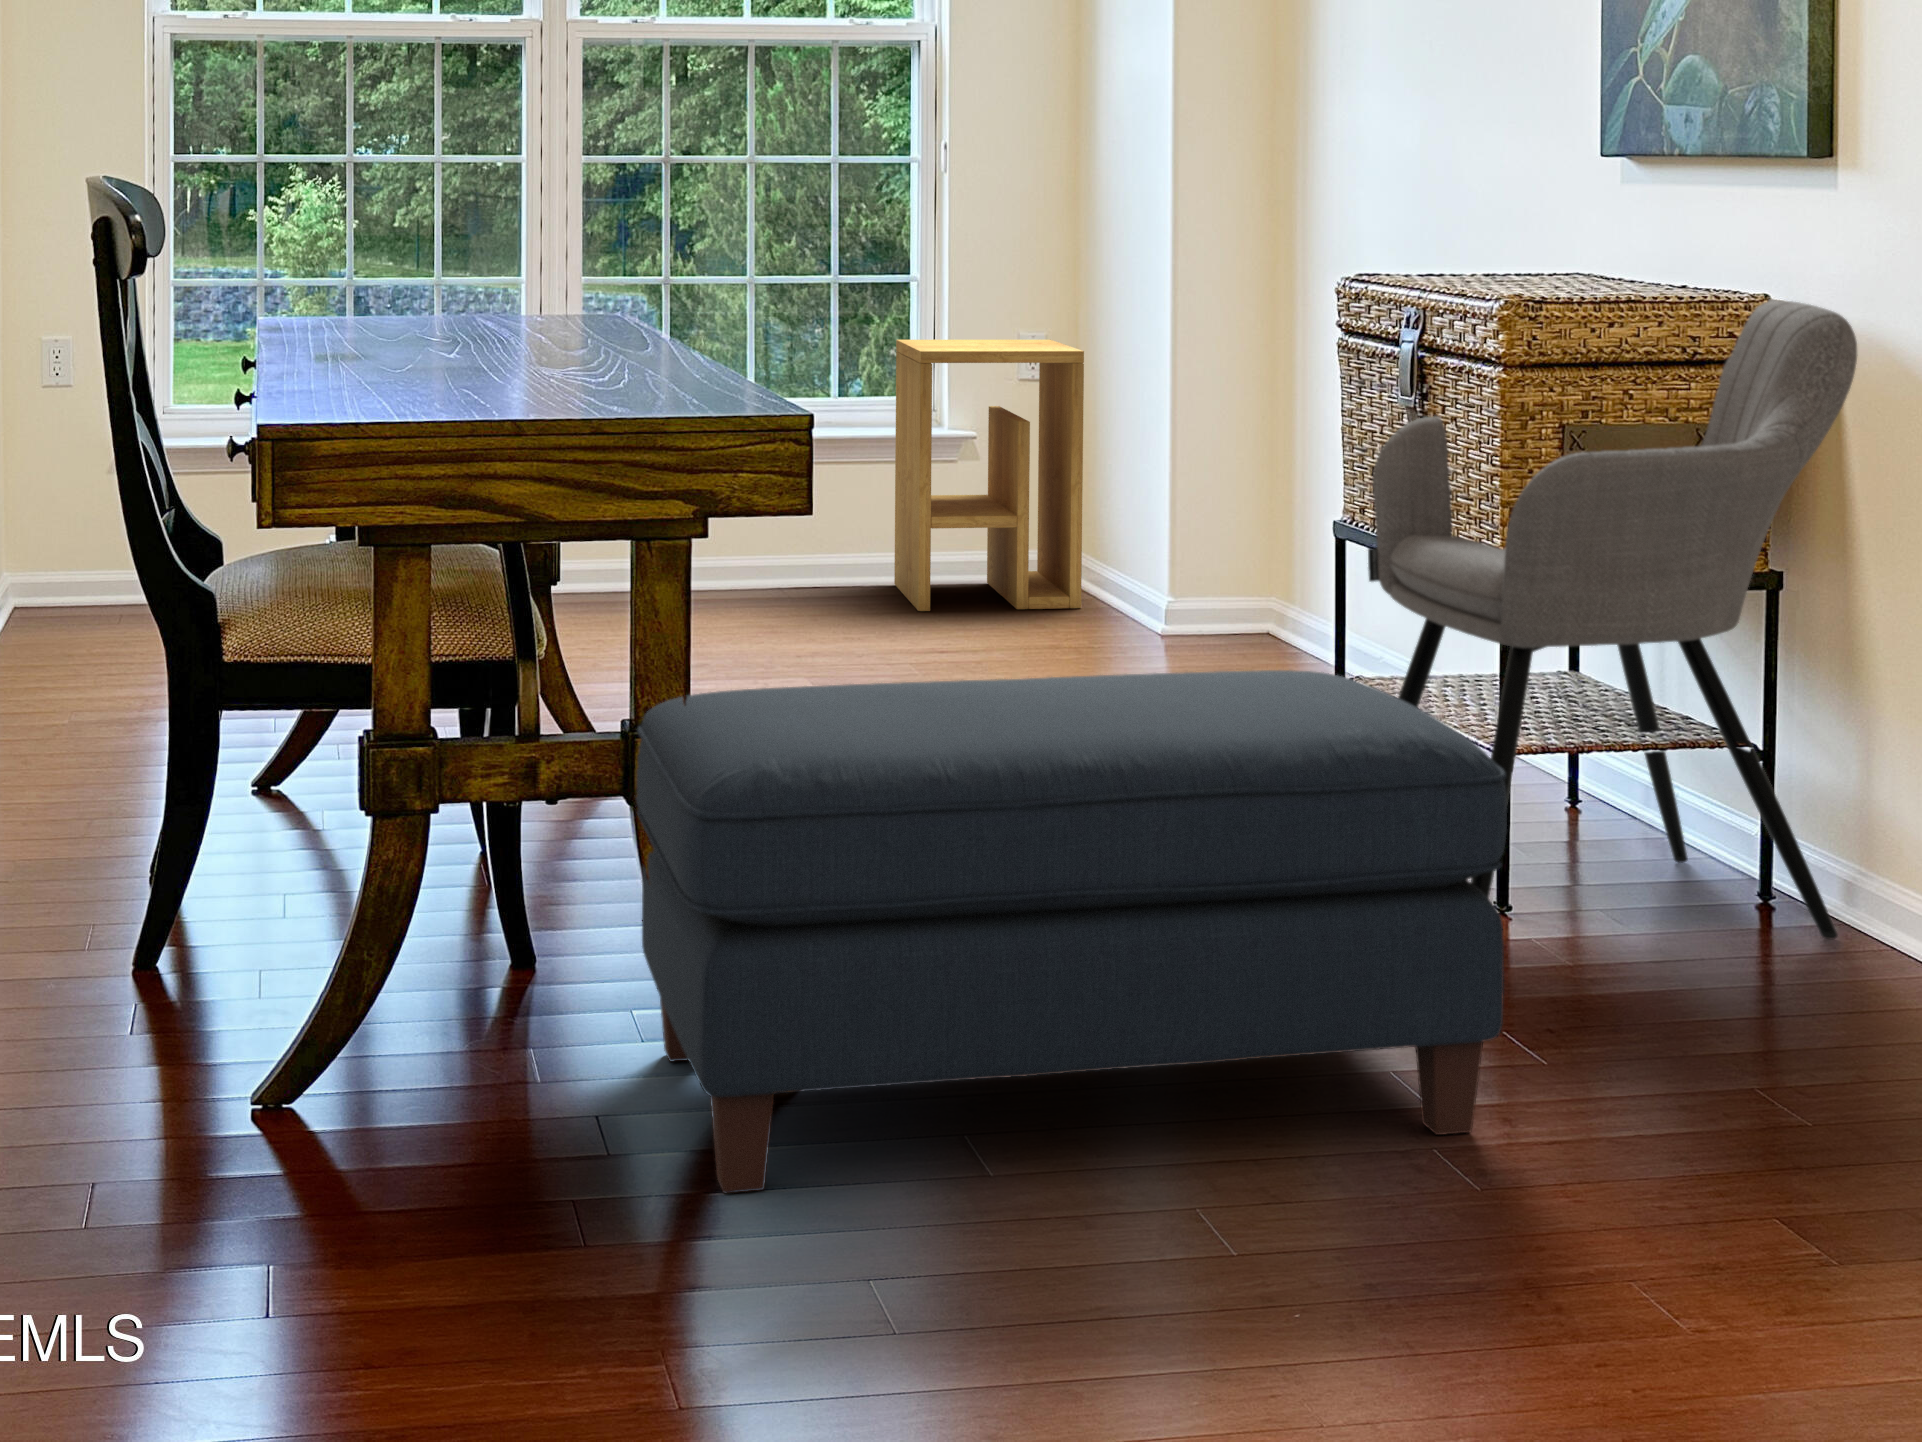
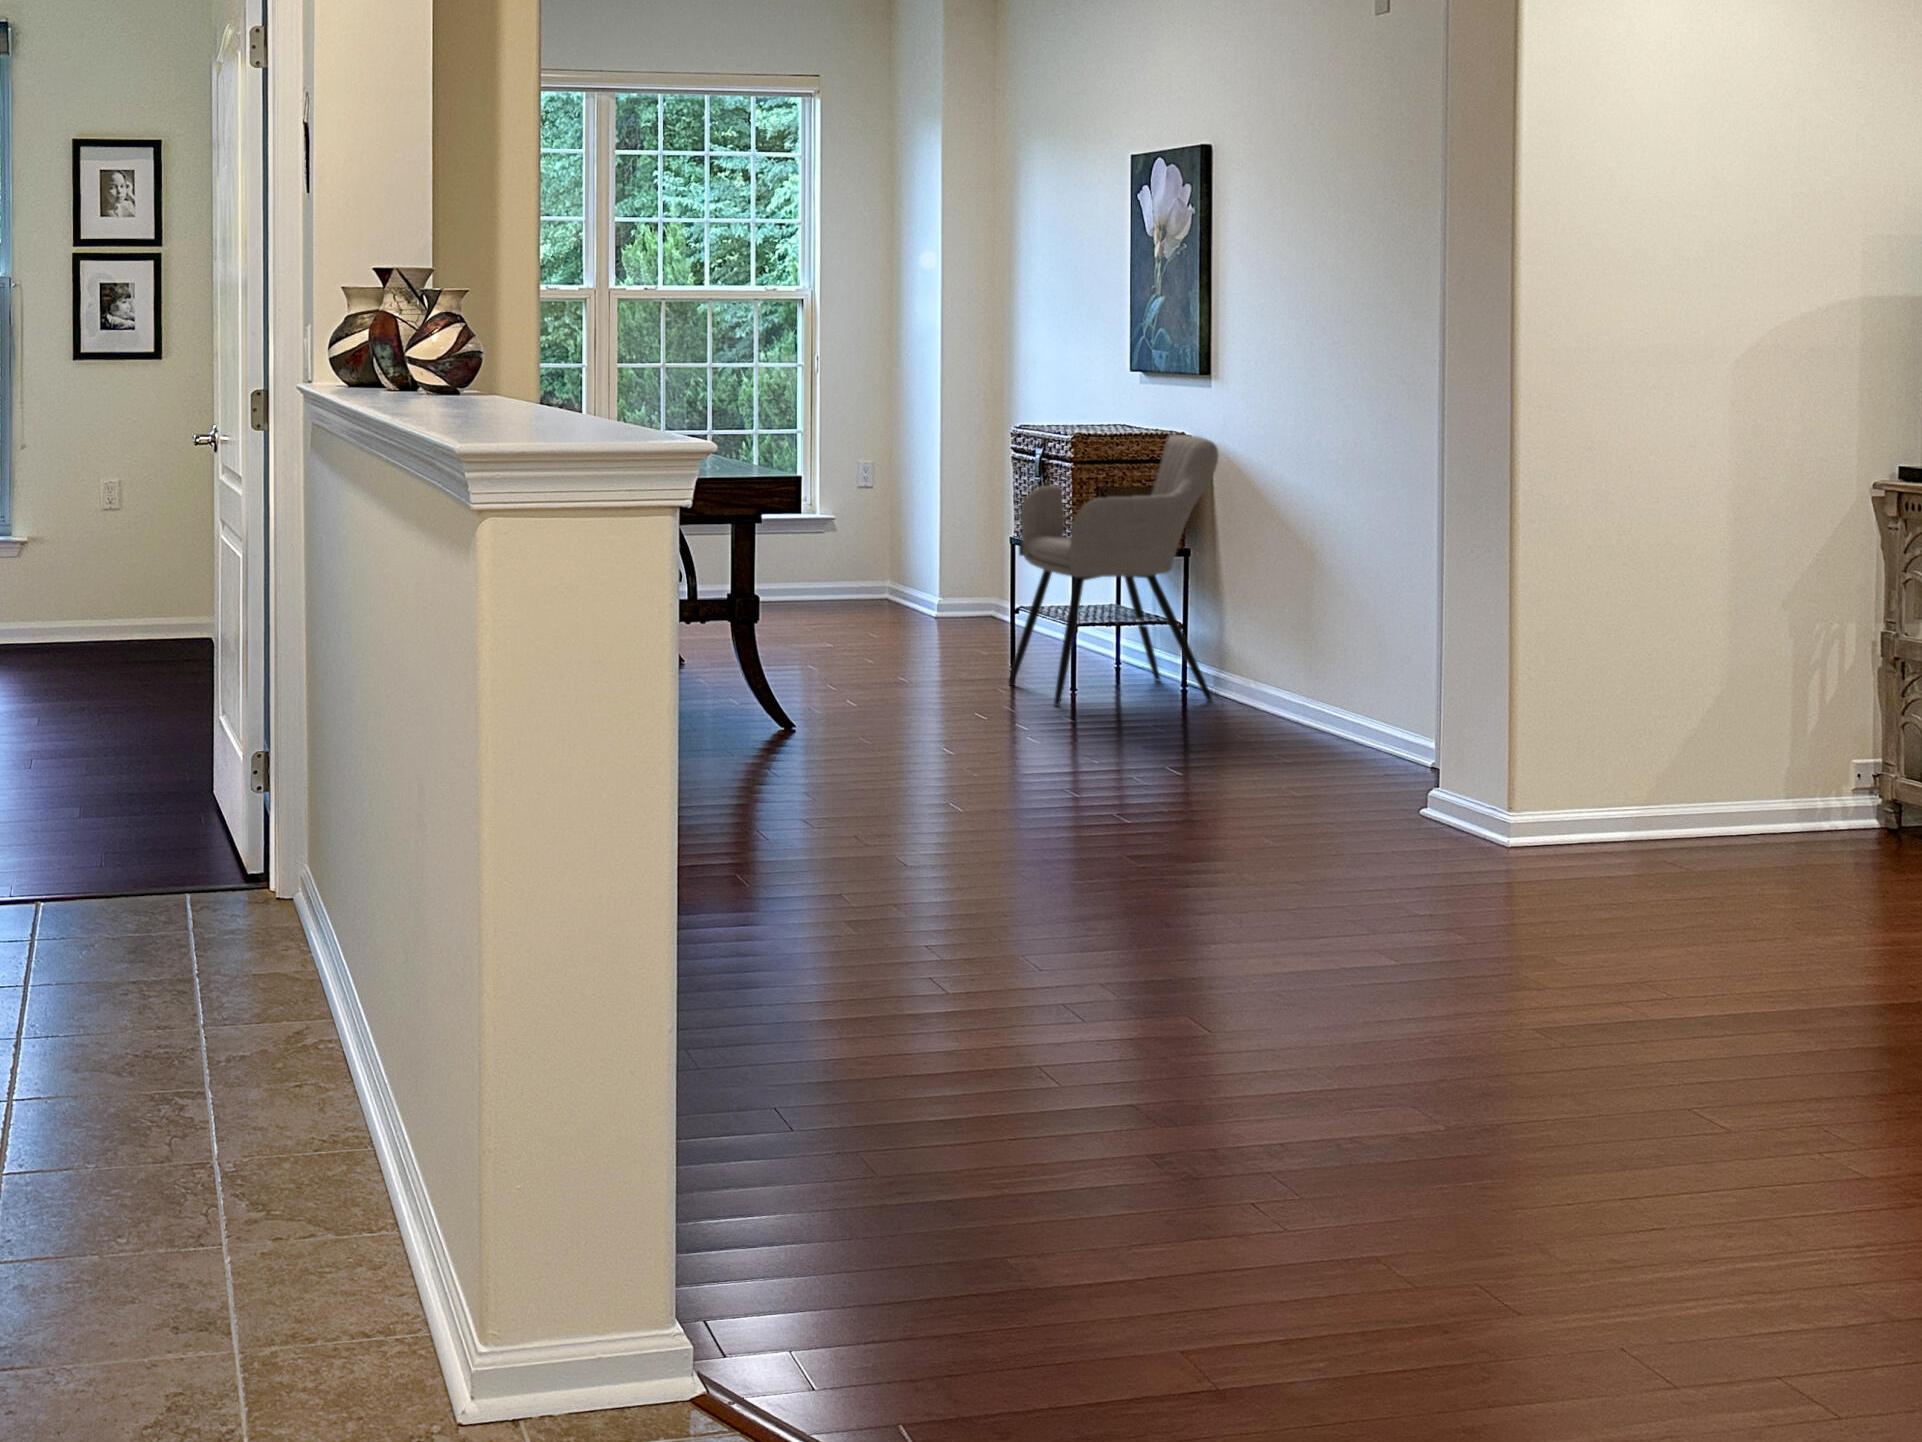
side table: present [894,340,1084,611] -> none [784,455,885,595]
ottoman: present [636,670,1507,1193] -> none [733,581,1060,751]

